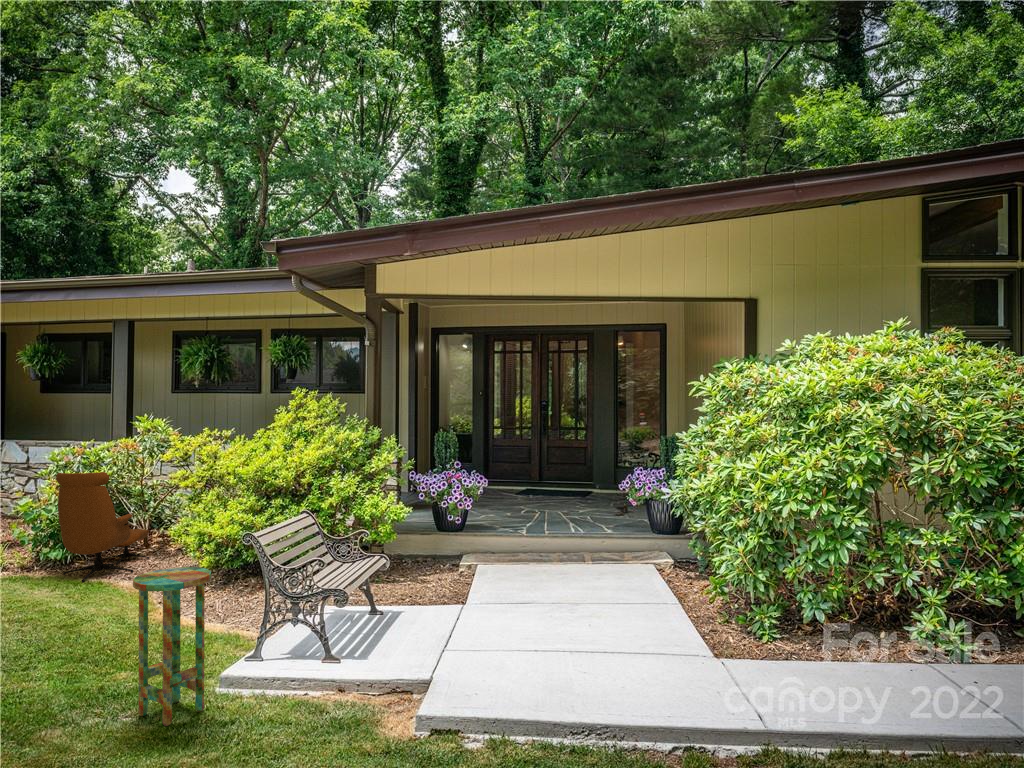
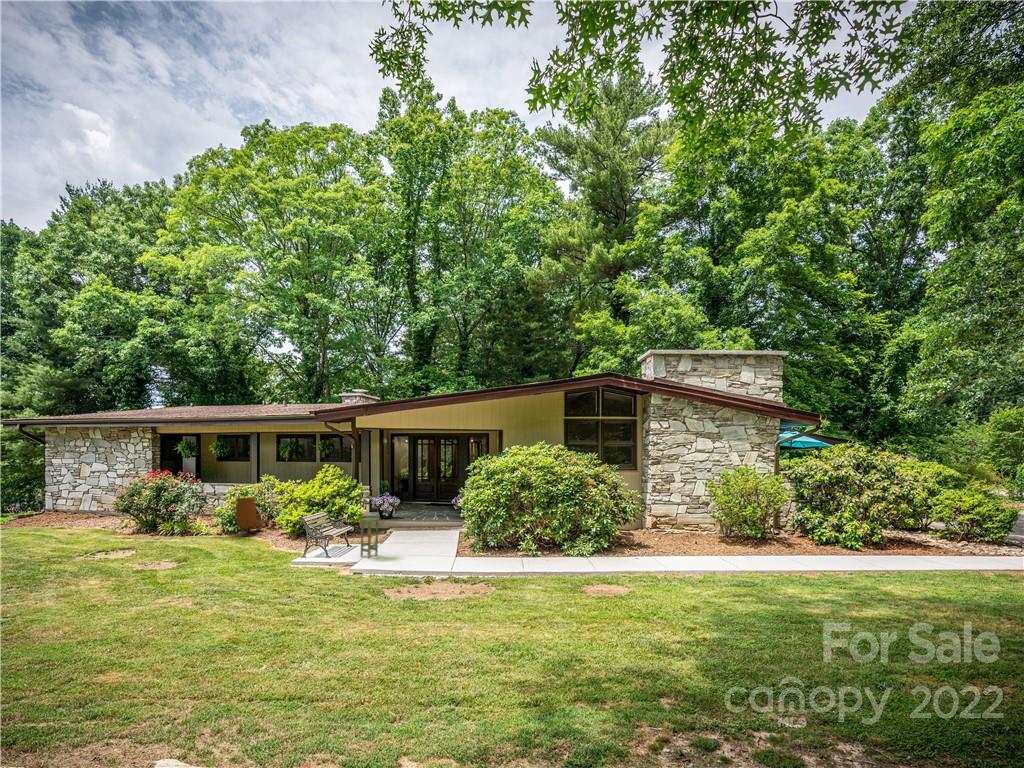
side table: present [133,567,211,726] -> present [360,518,380,558]

